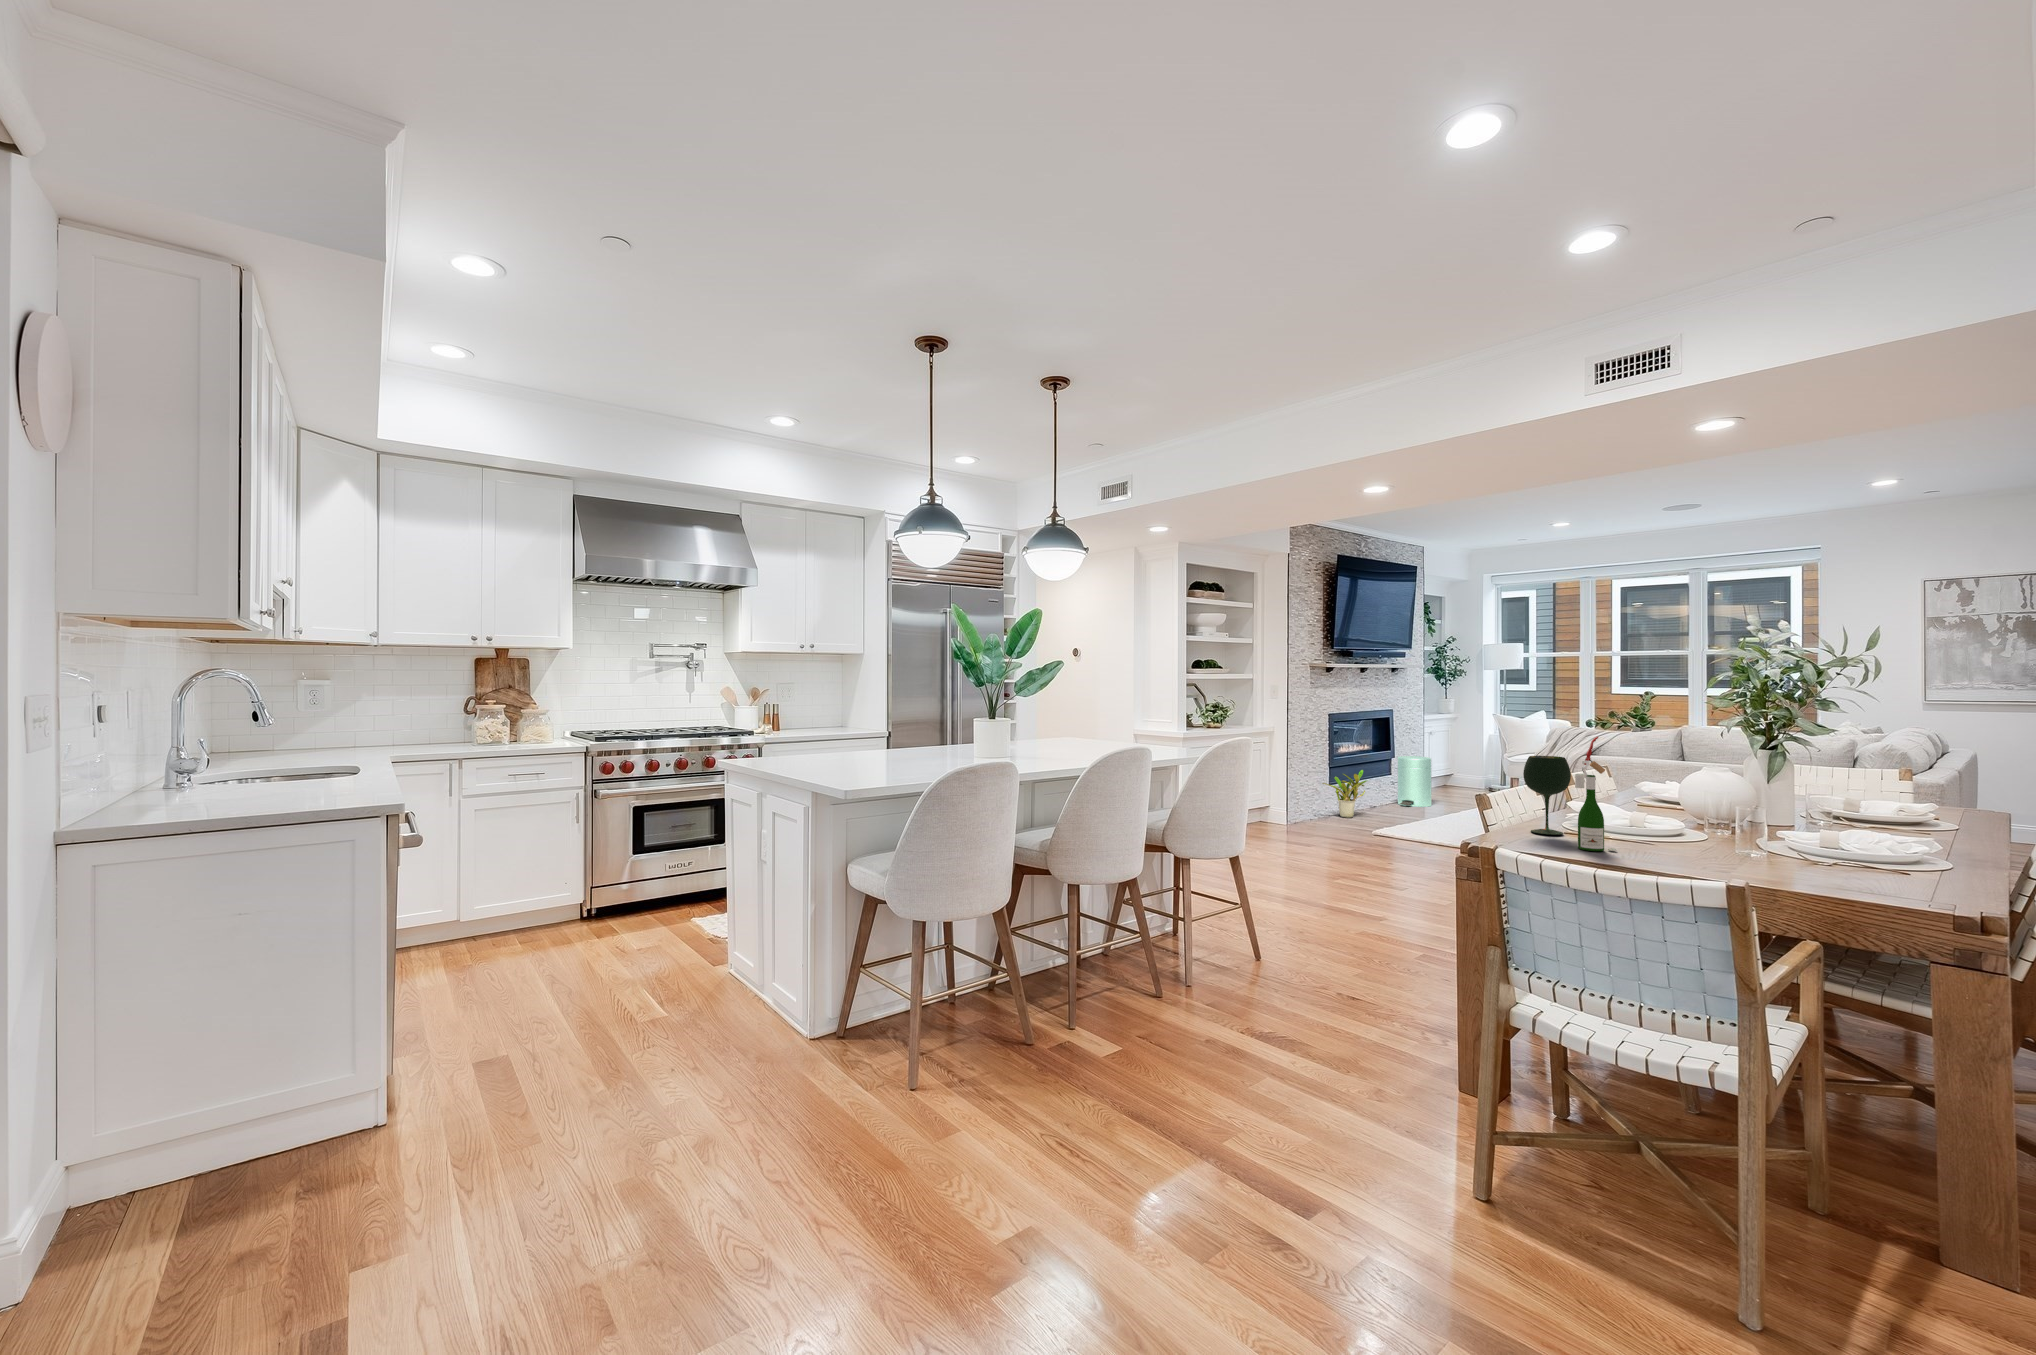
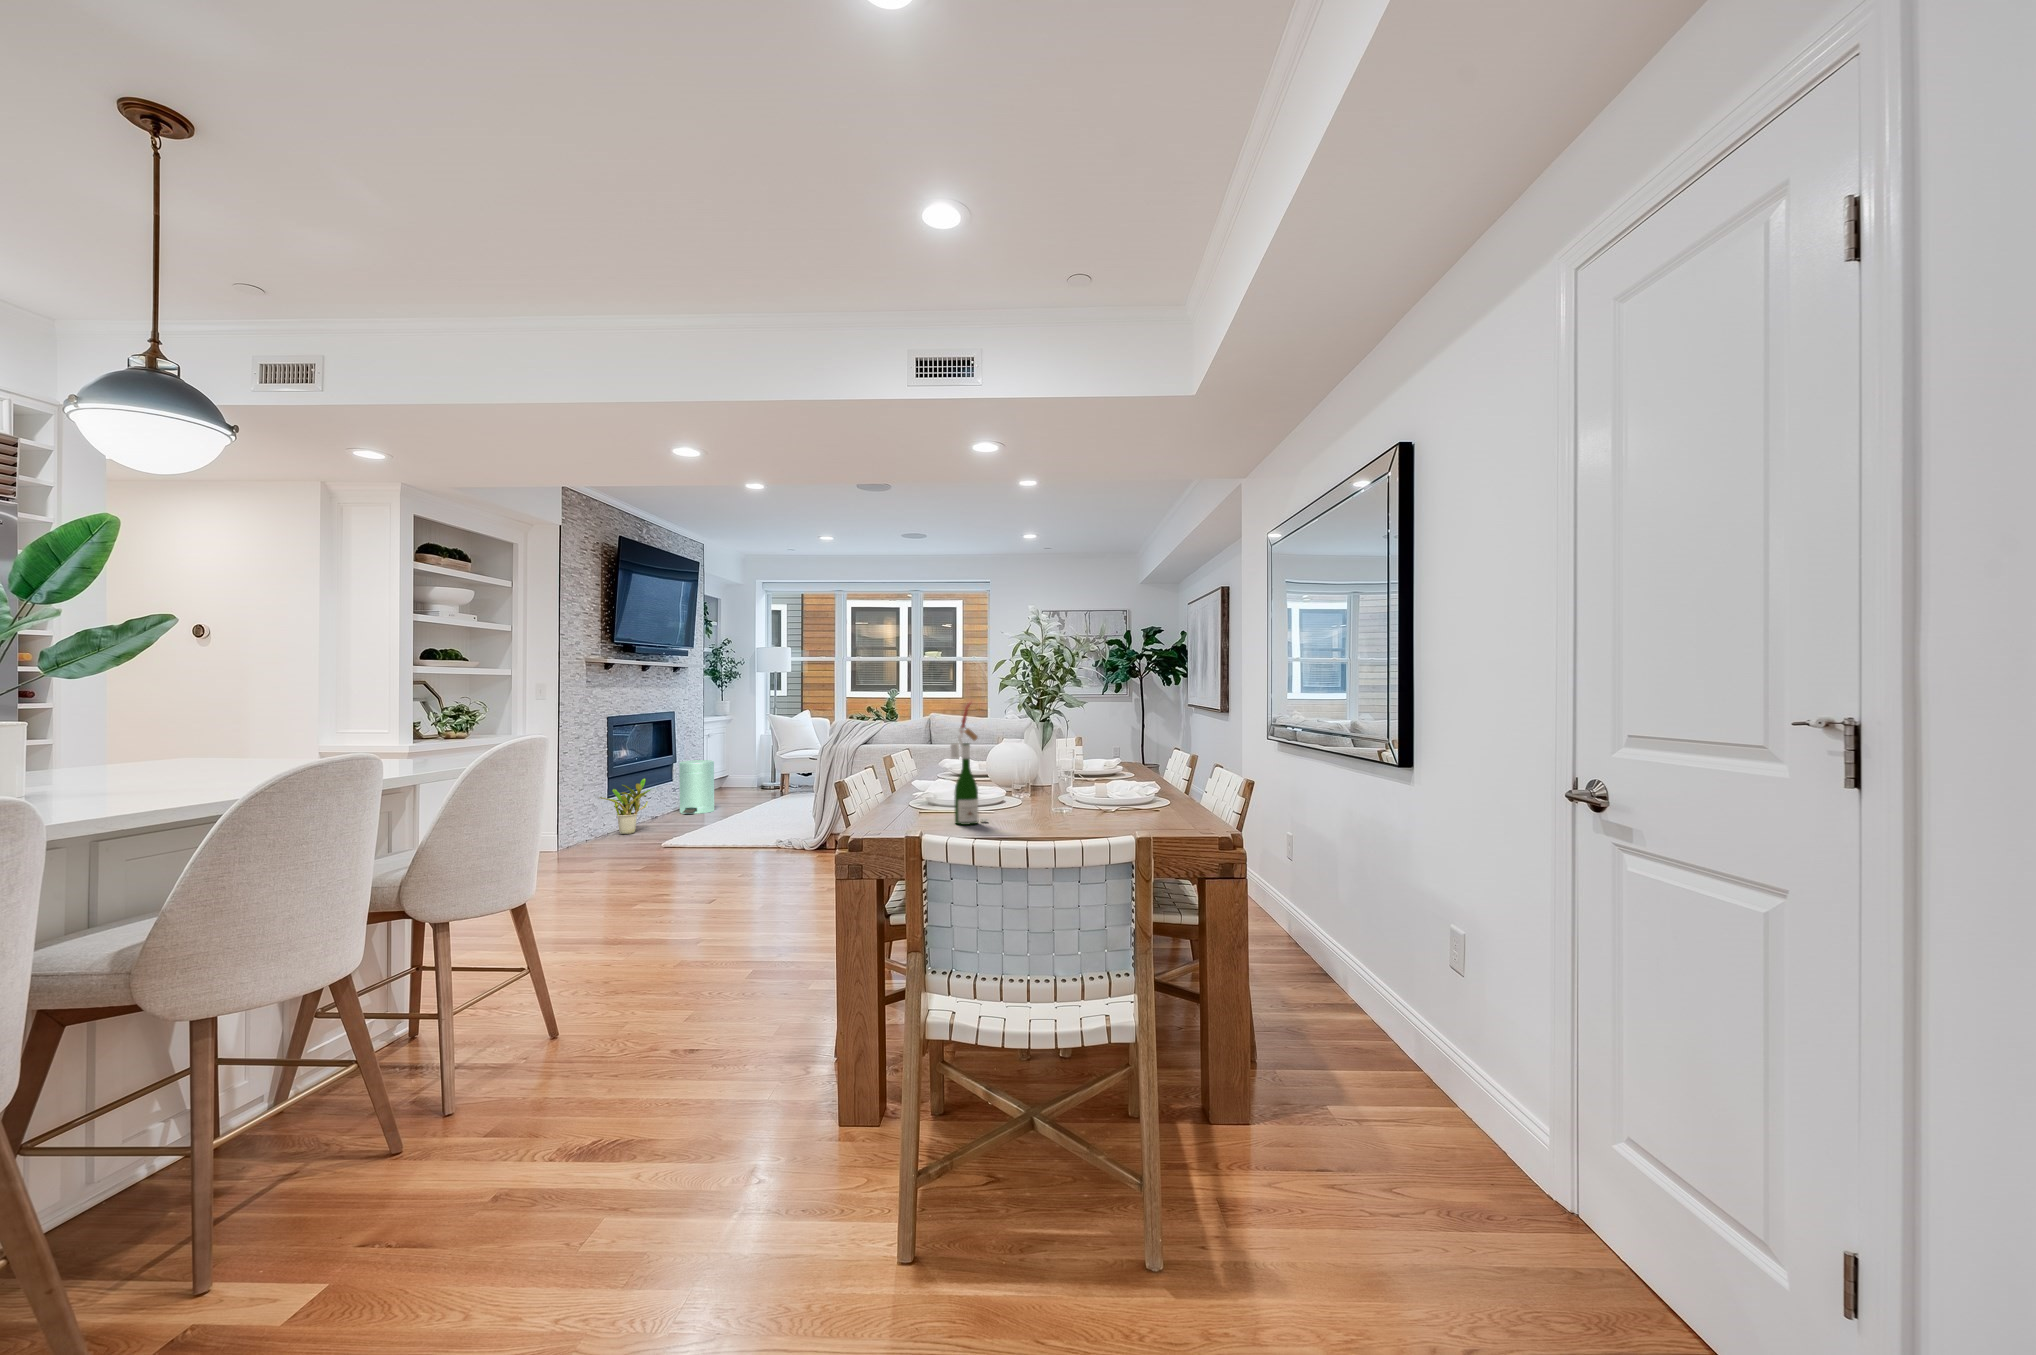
wine glass: present [1523,756,1571,835] -> none [893,729,937,814]

